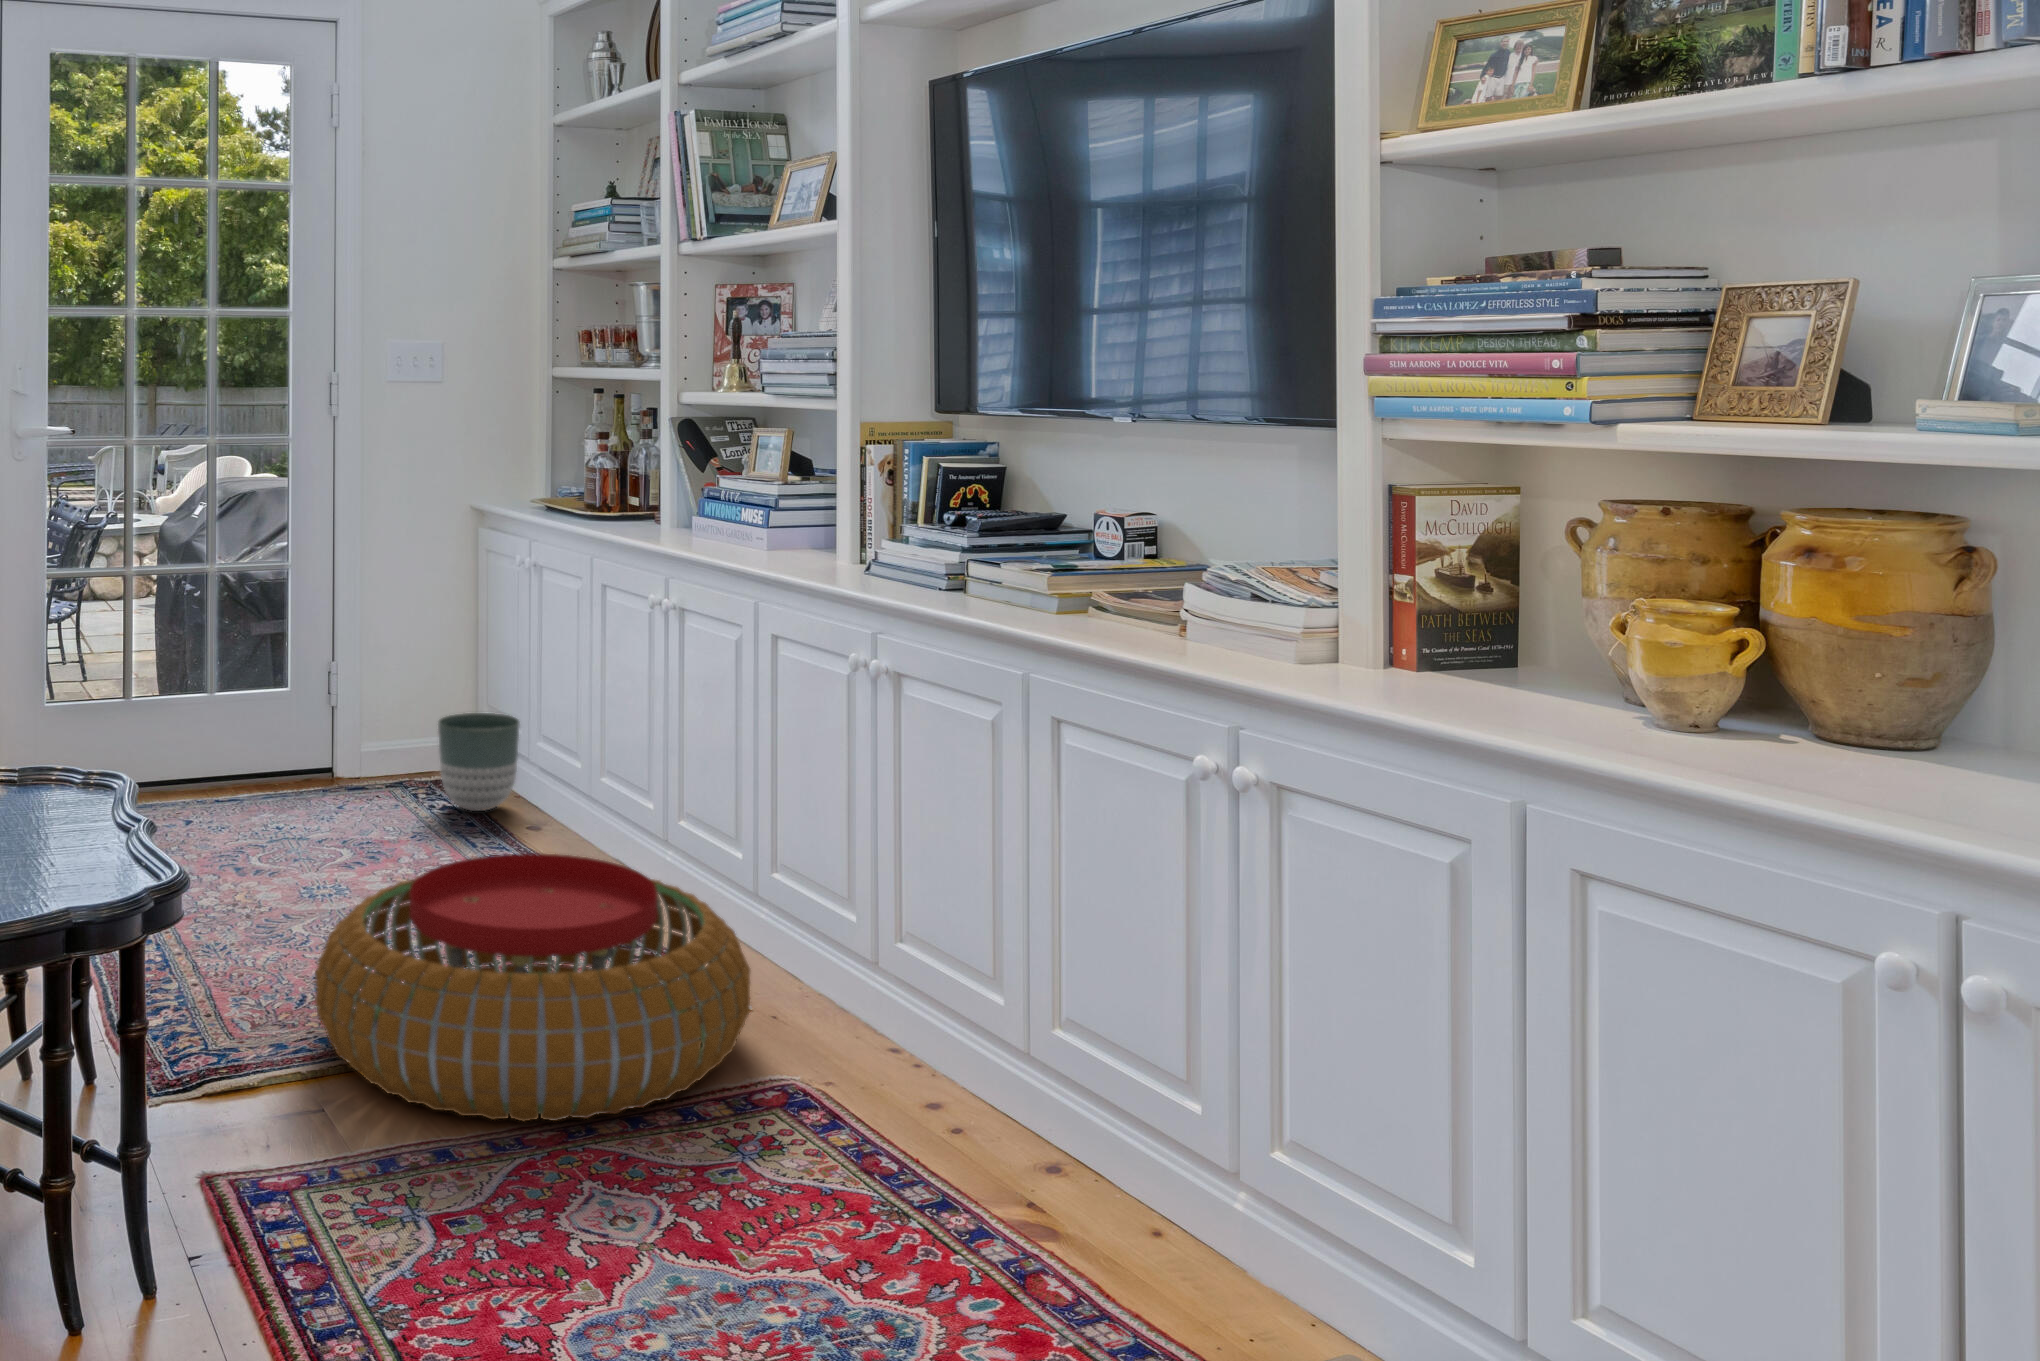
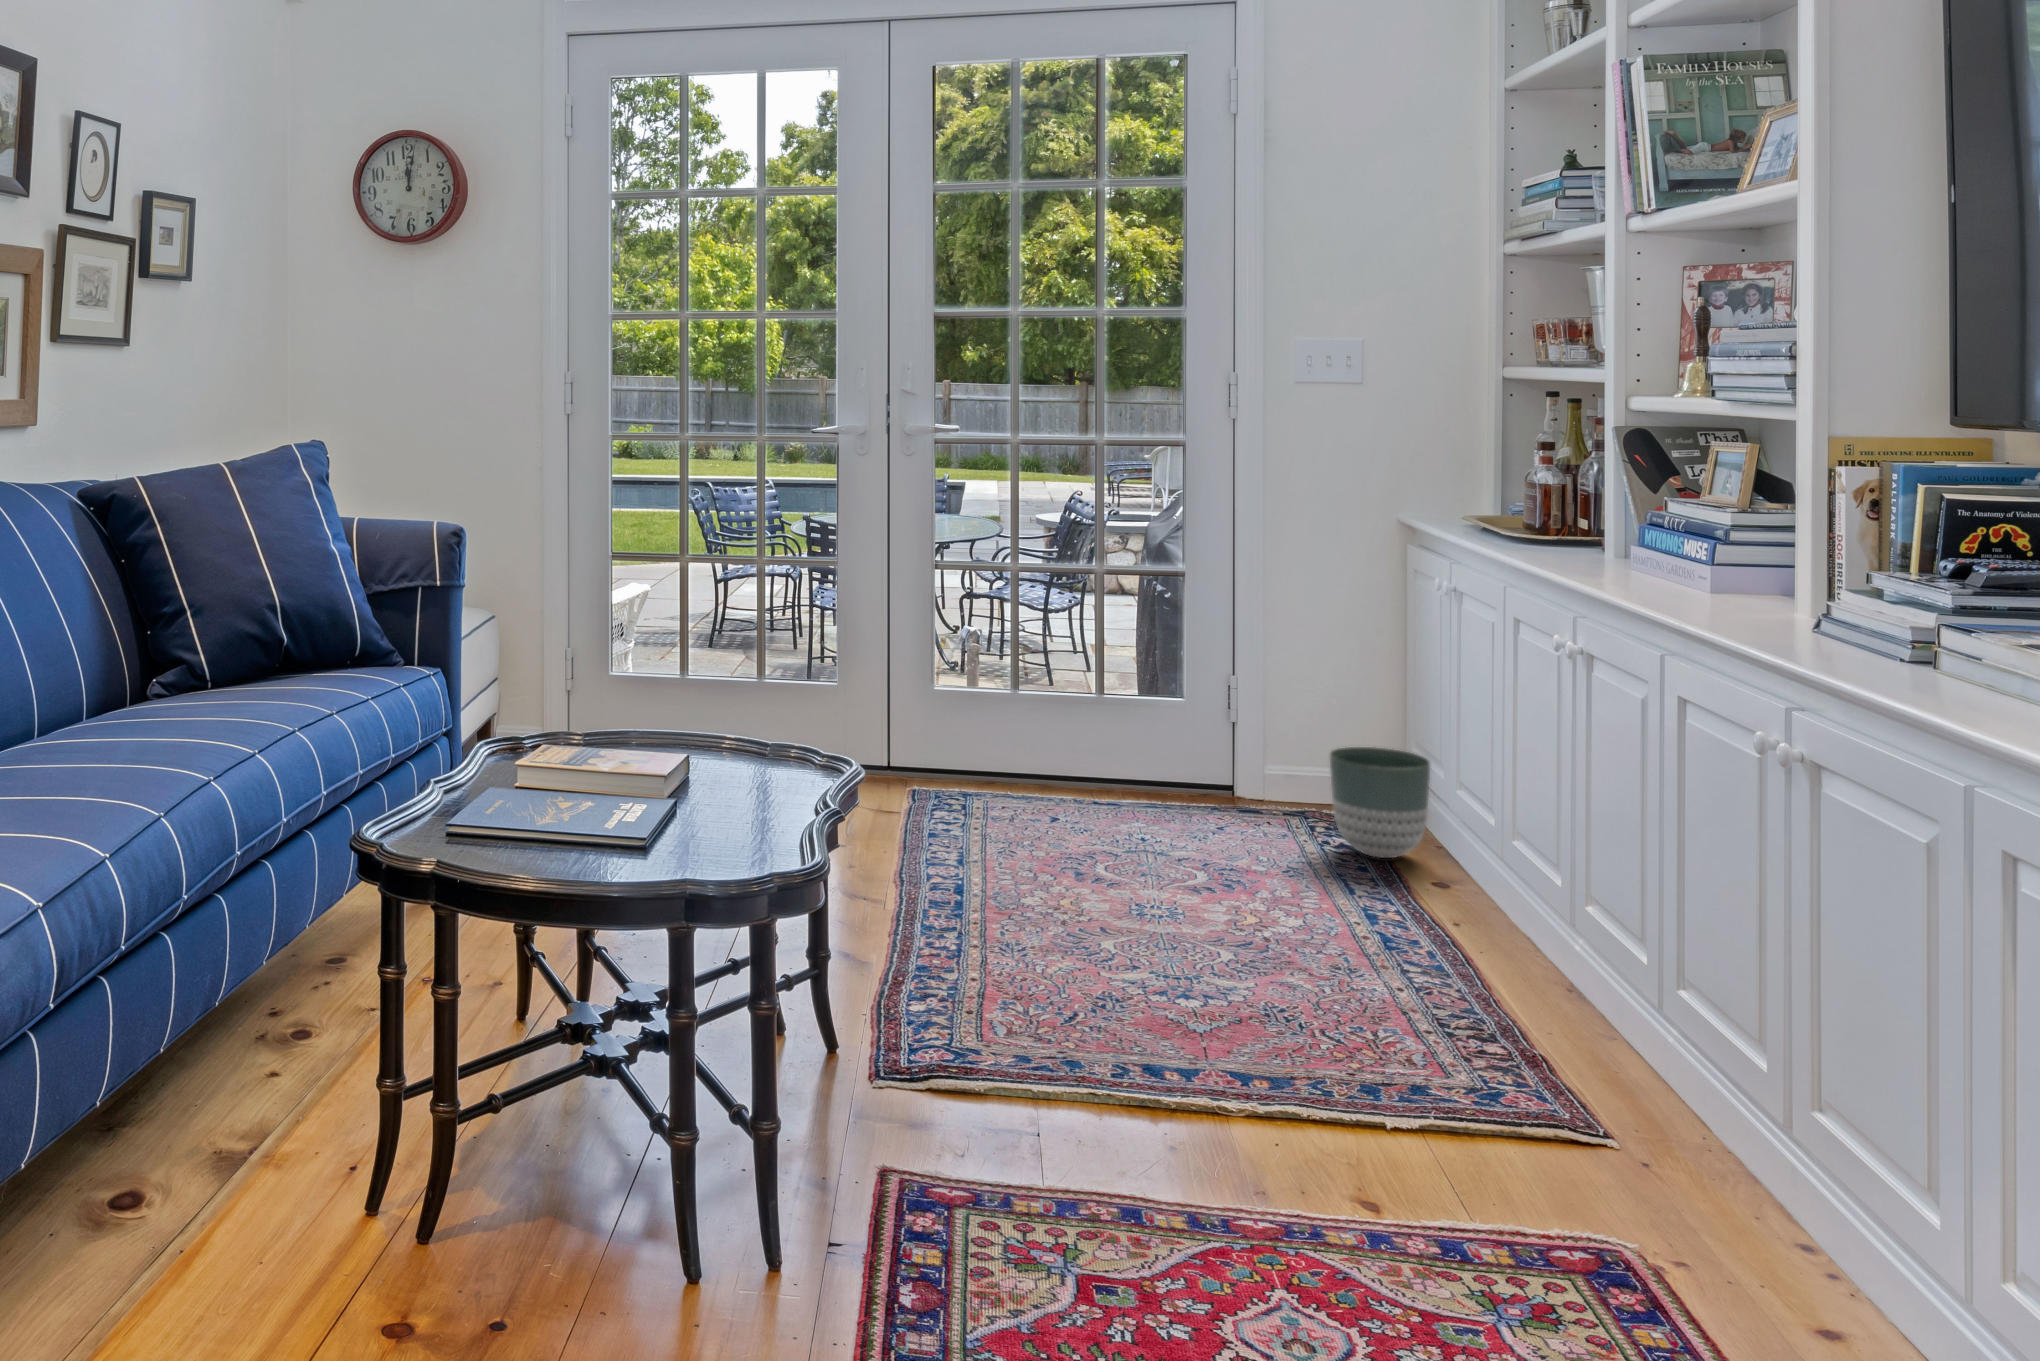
pouf: present [315,854,750,1121] -> none [1047,906,1584,1227]

